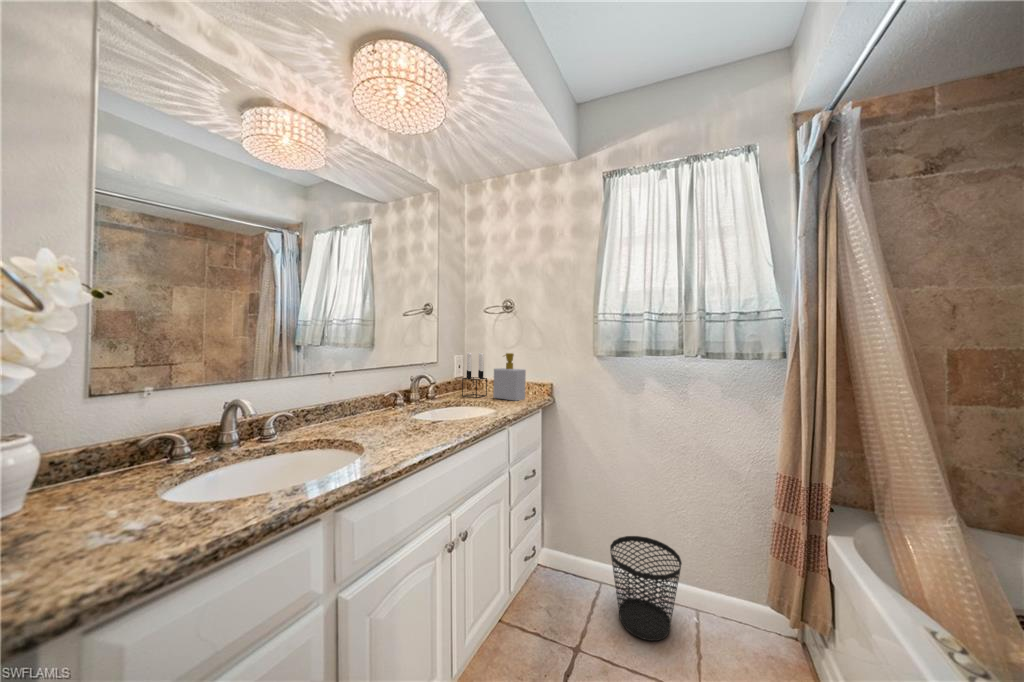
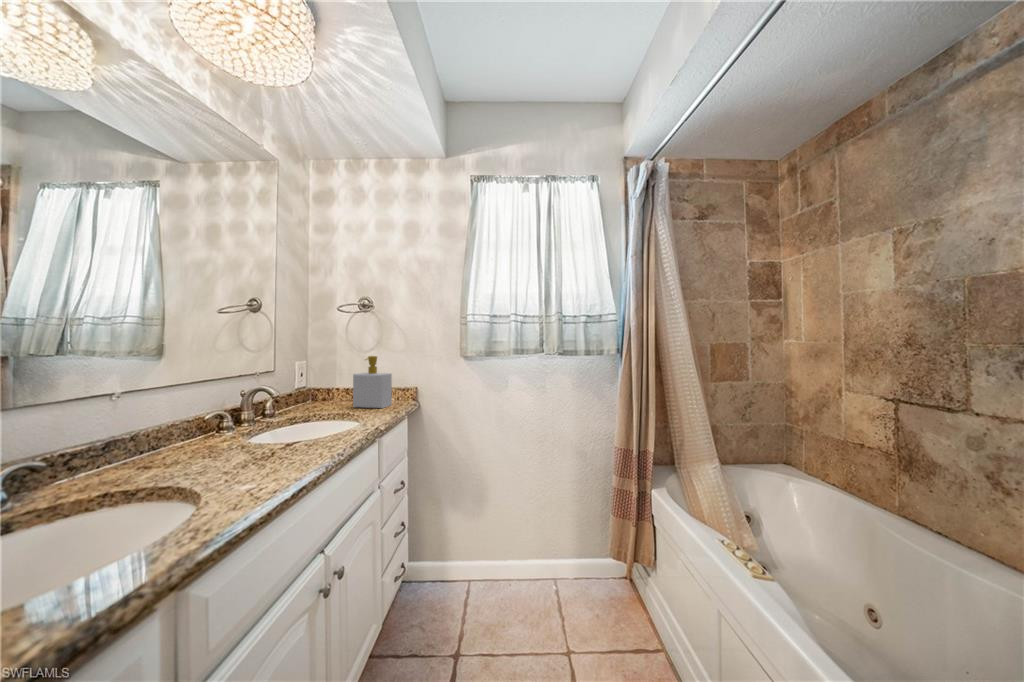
candle holder: present [462,352,487,398] -> none [311,355,343,409]
wastebasket: present [610,536,682,641] -> none [484,524,547,621]

